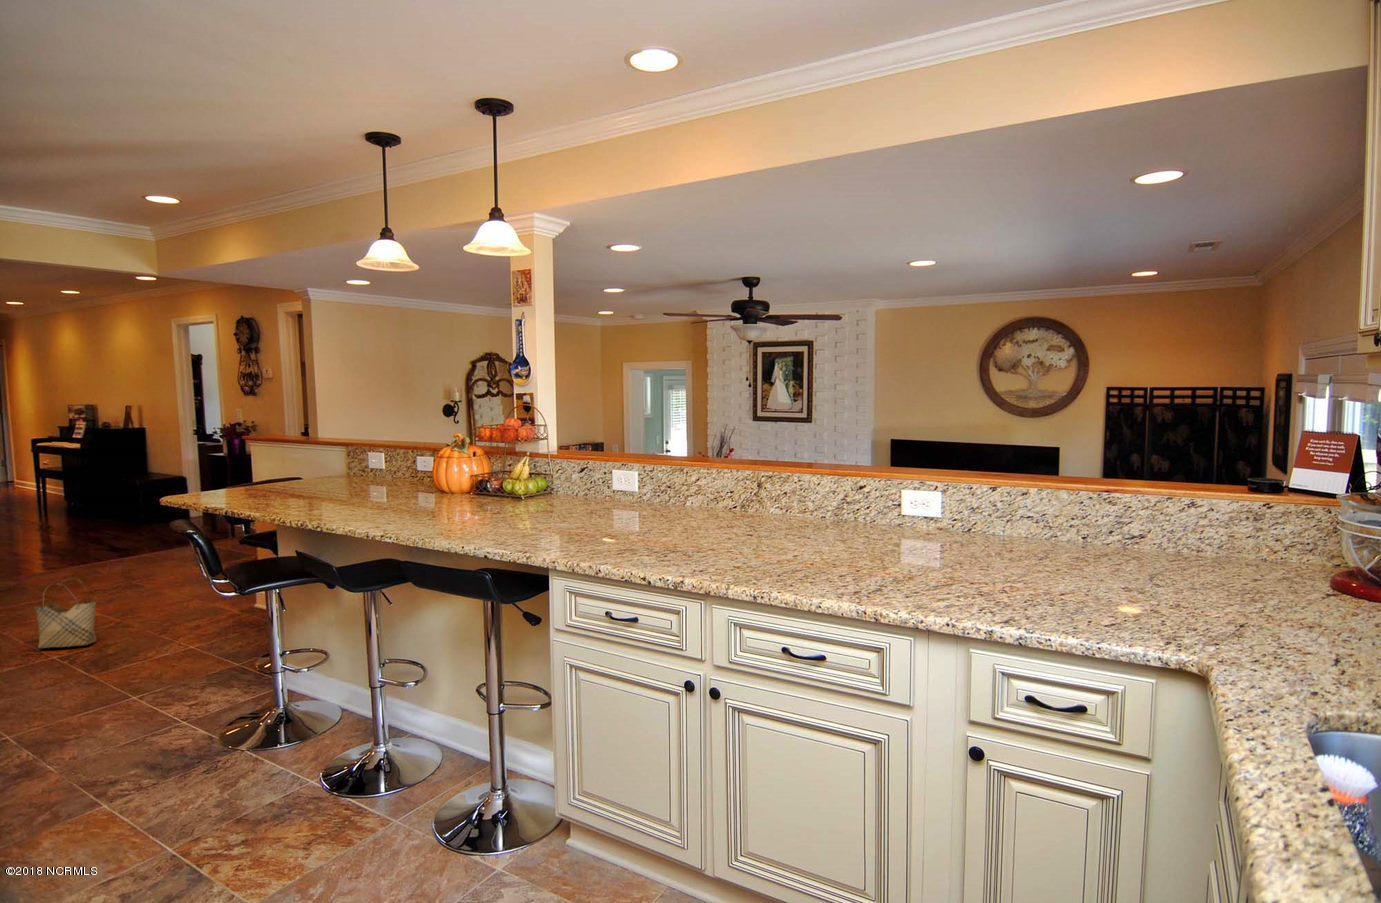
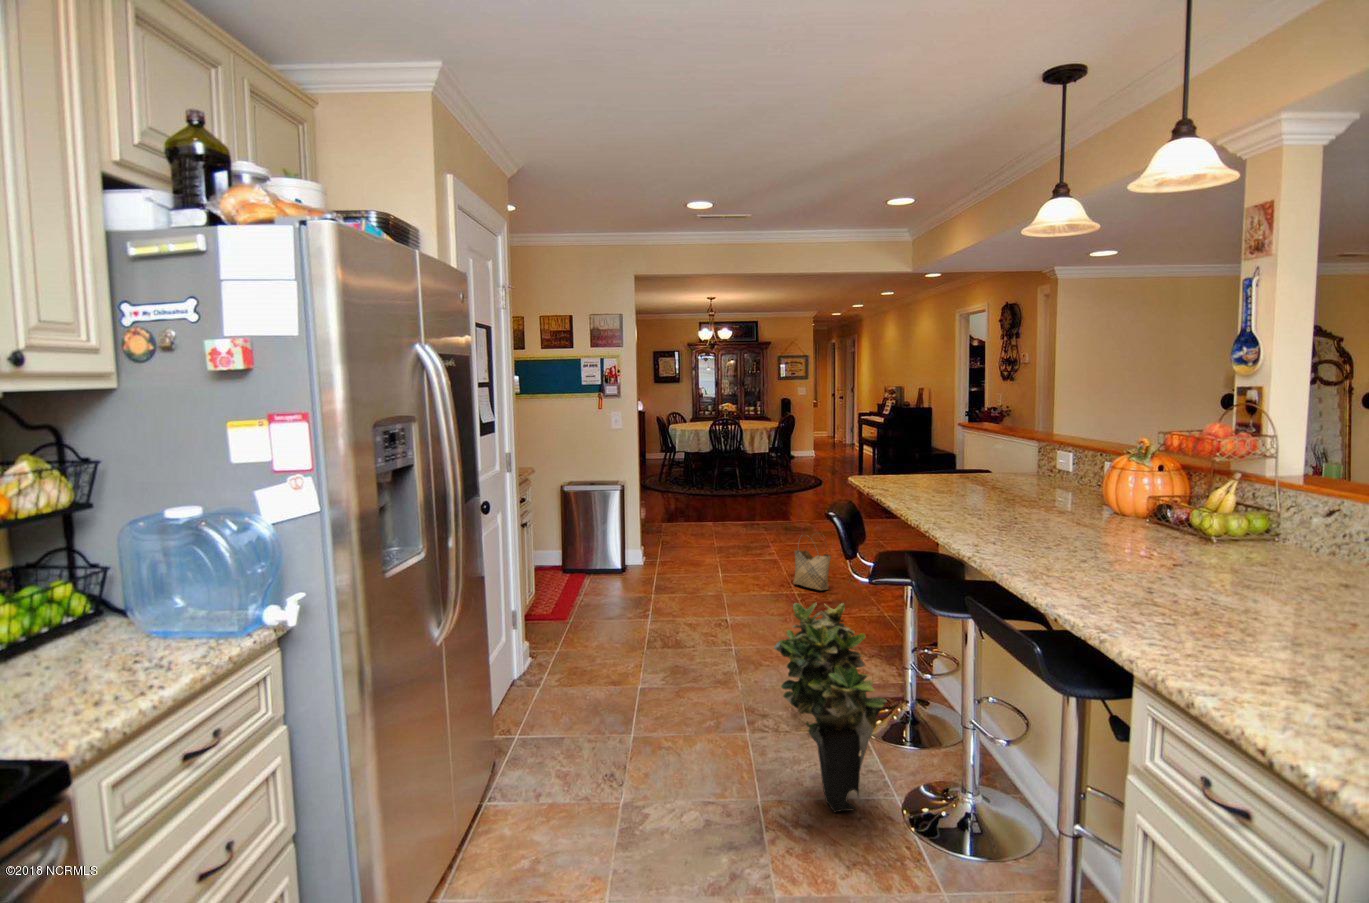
potted plant: none [164,617,298,819] -> present [774,603,887,812]

